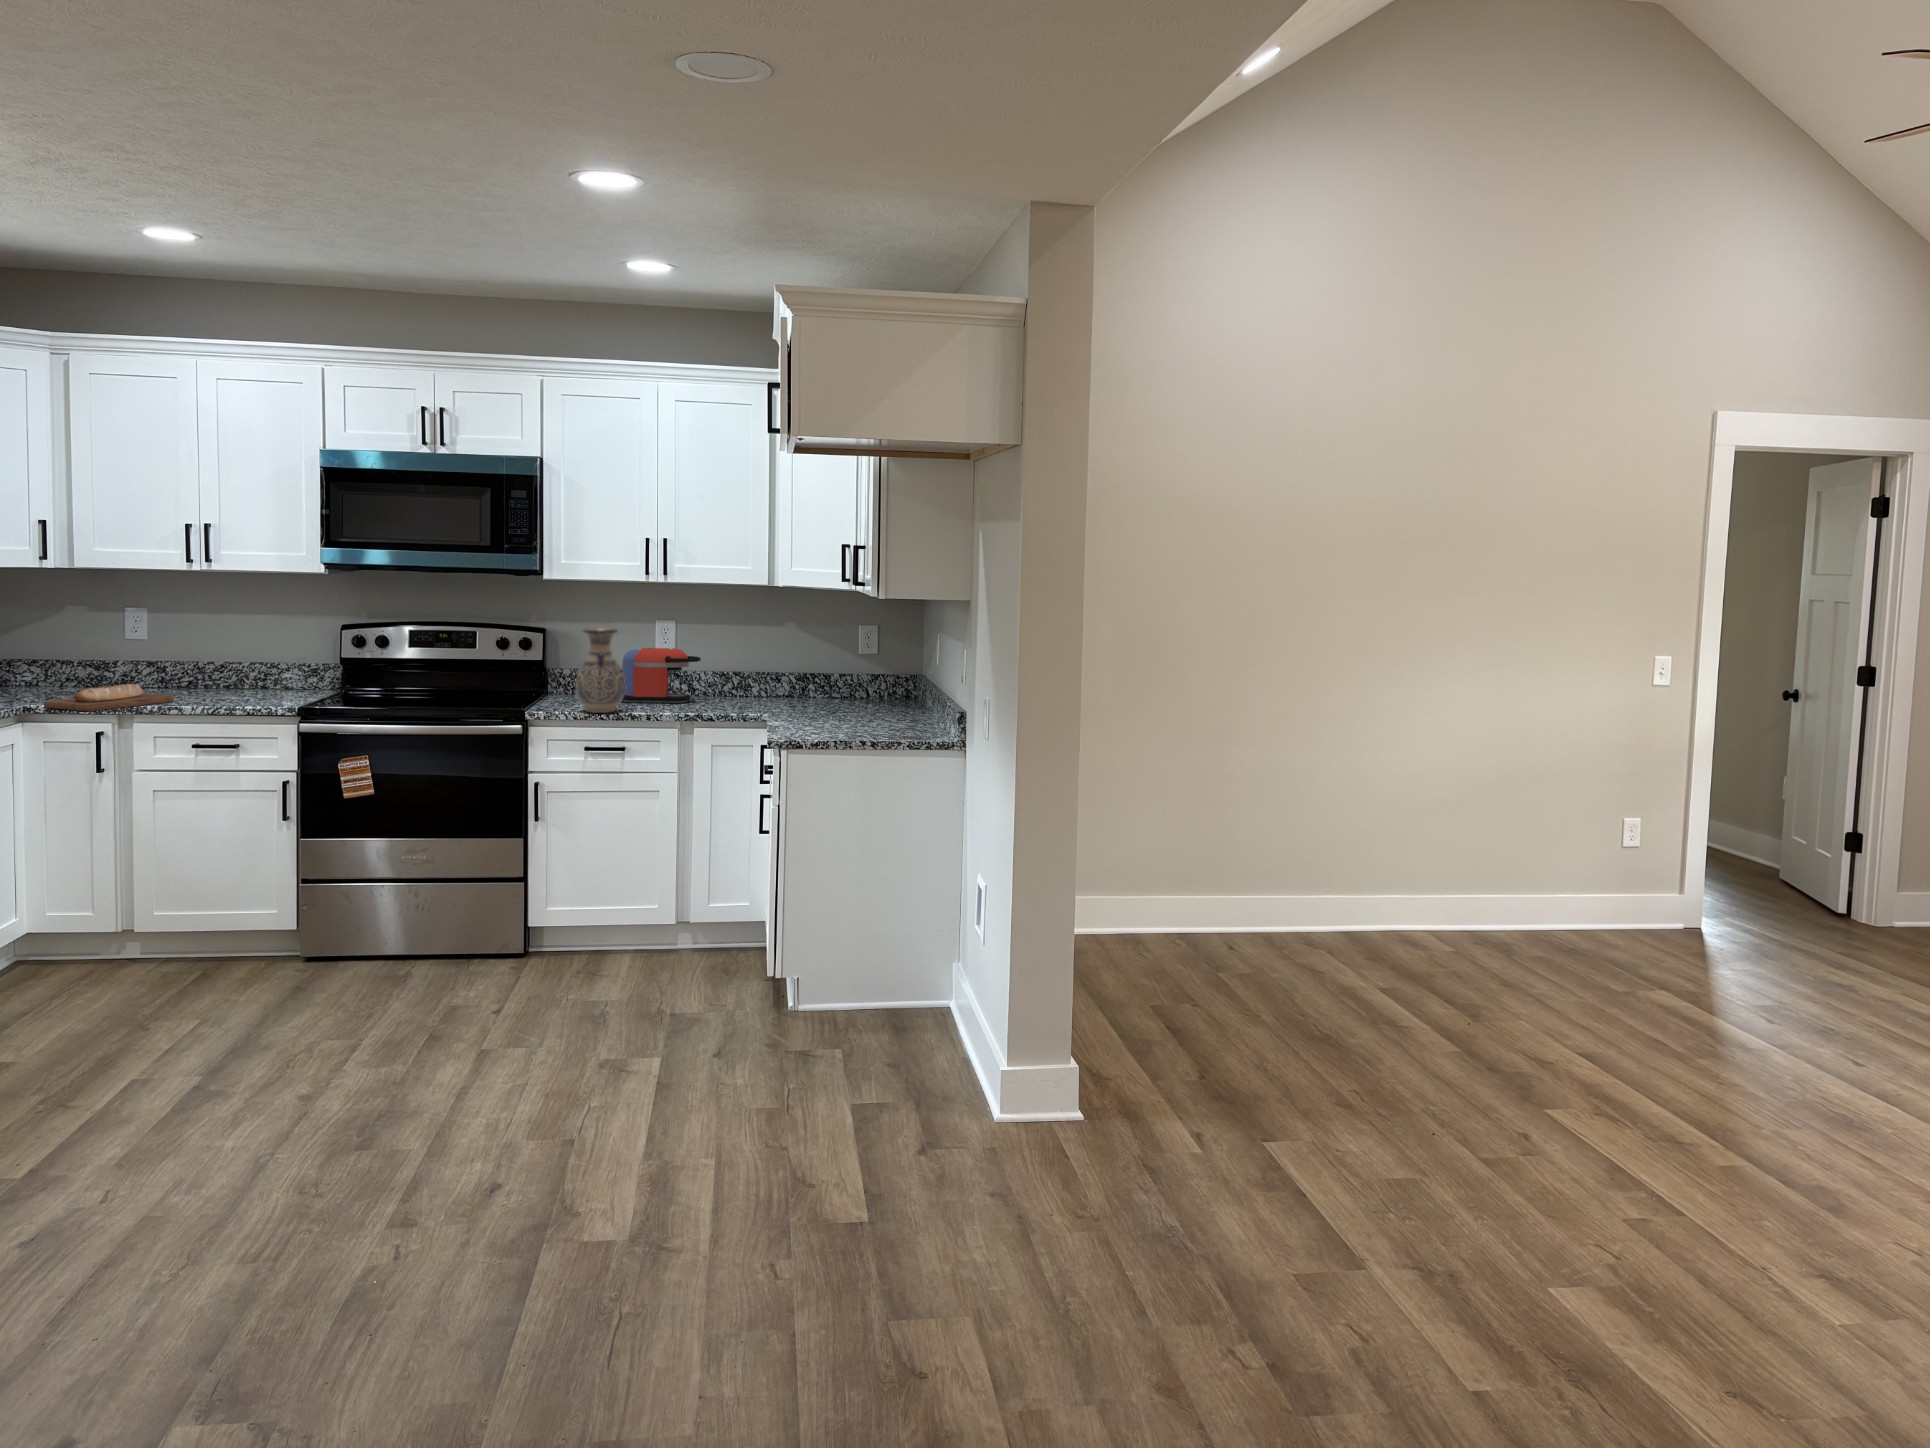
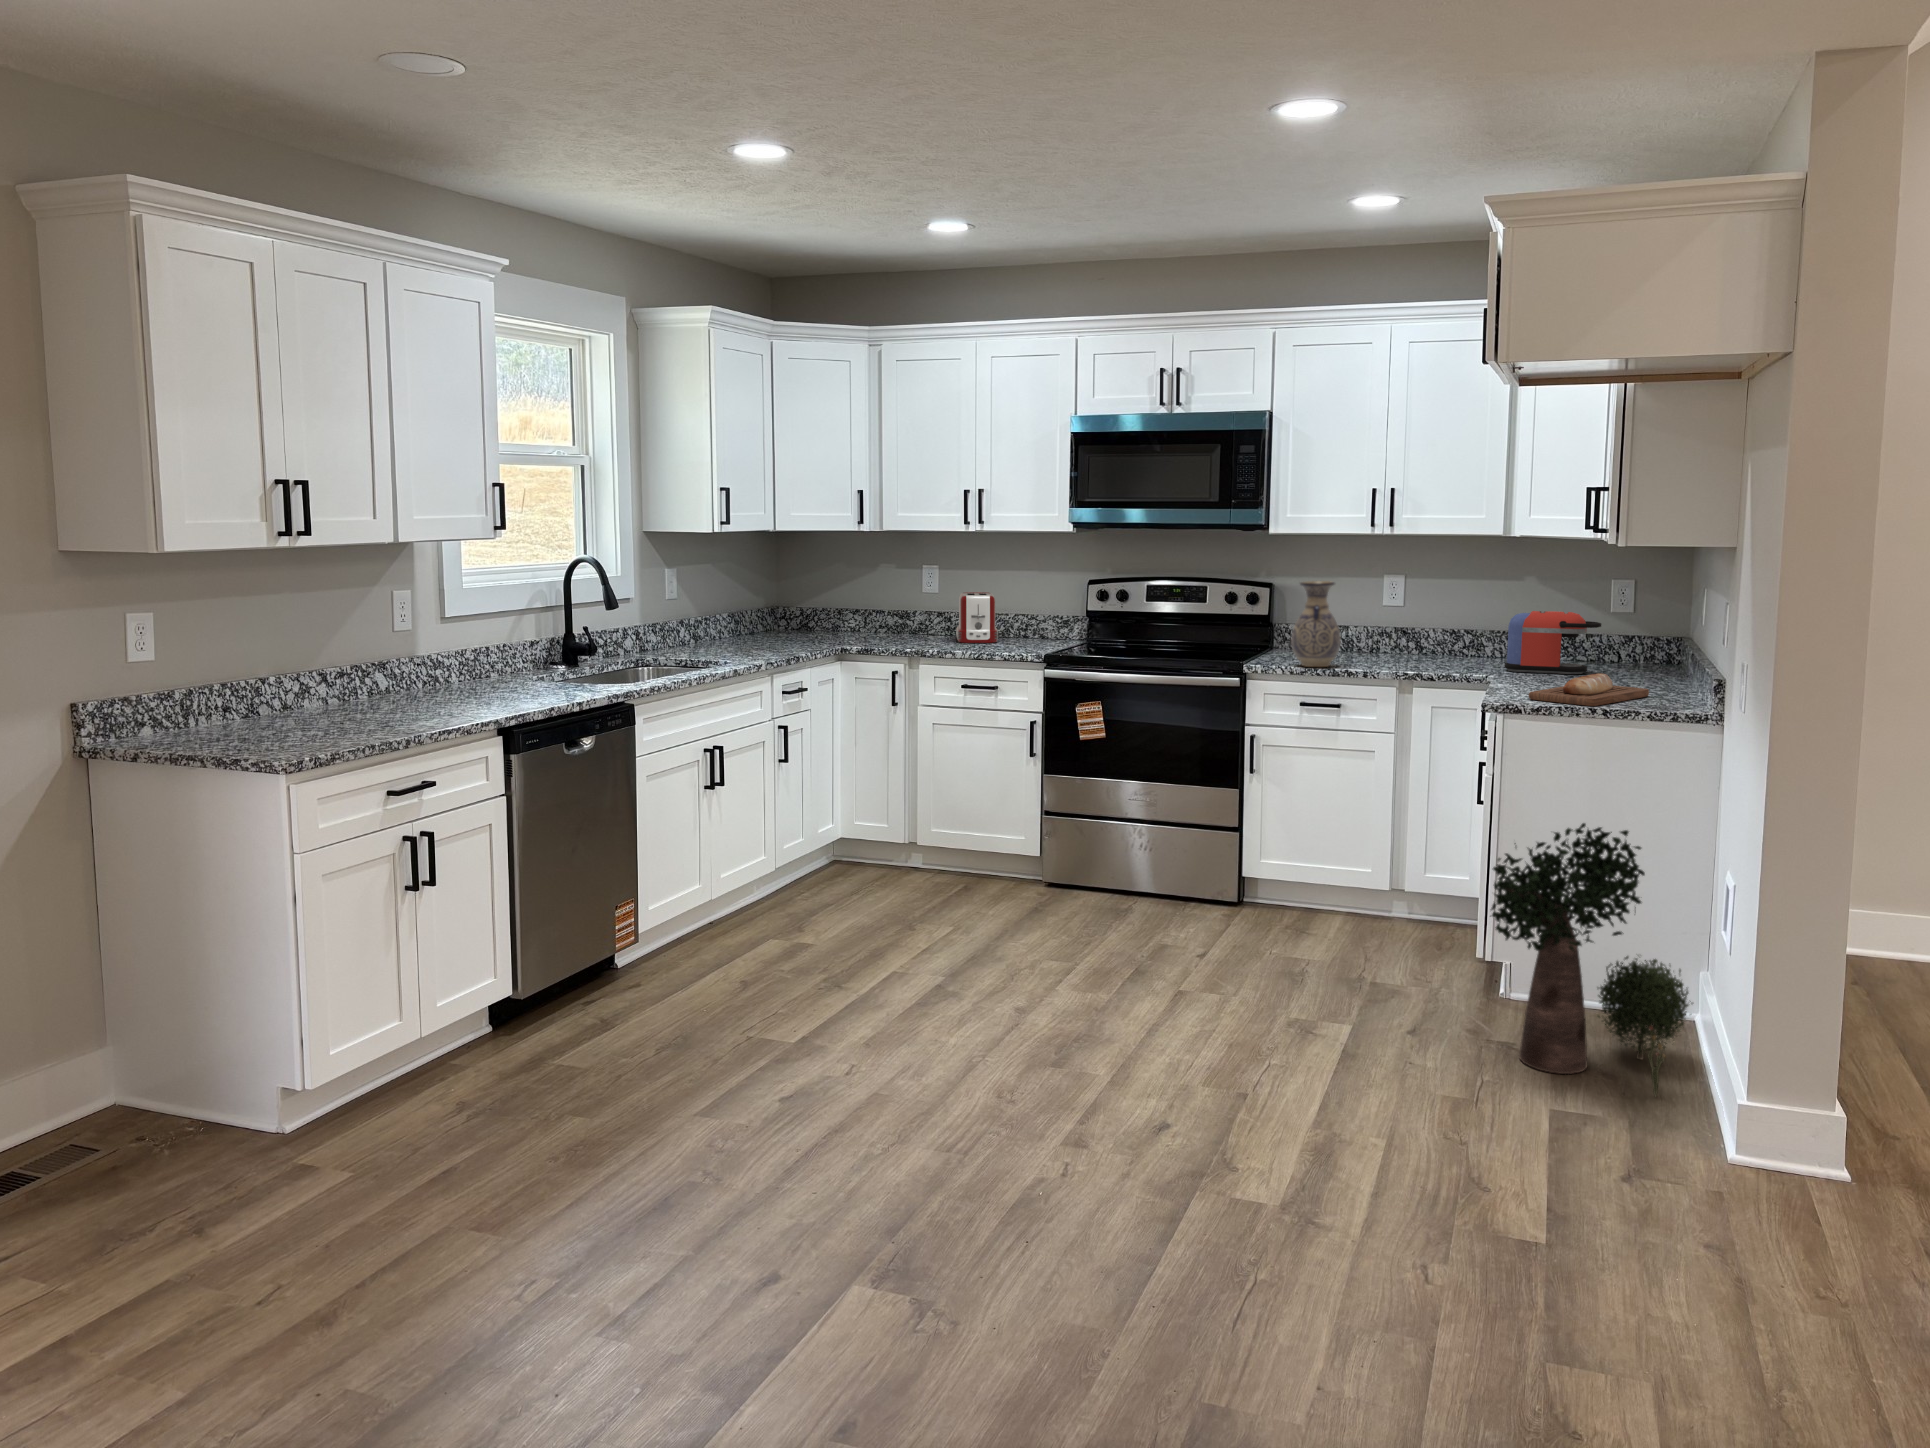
toaster: none [173,638,230,697] -> present [956,592,998,643]
coffee maker: present [622,648,701,703] -> present [1505,611,1601,674]
bread loaf: present [44,684,174,711] -> present [1528,673,1649,706]
potted plant: none [788,846,952,1077] -> present [1490,823,1689,1097]

